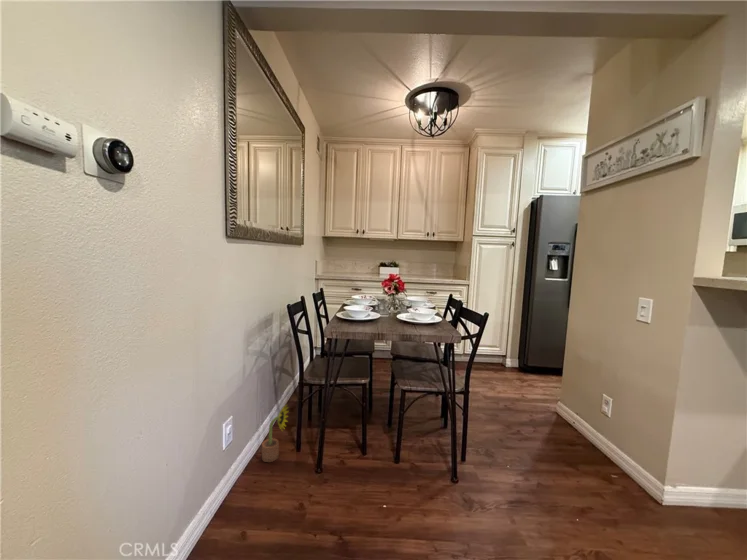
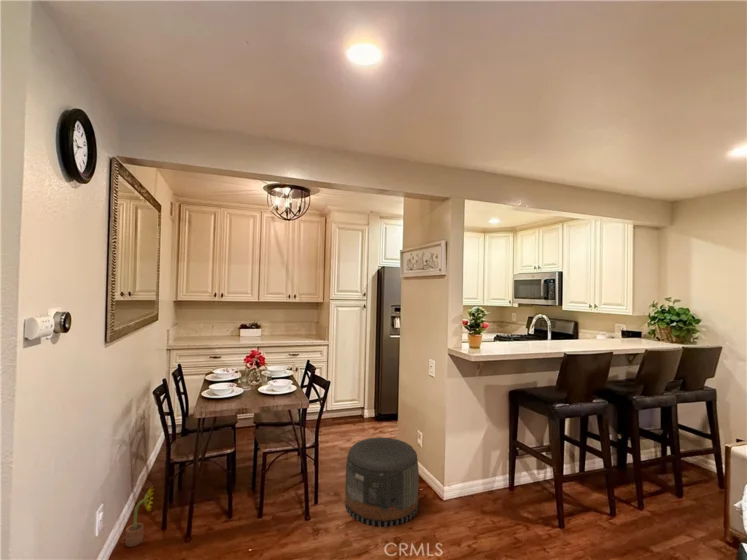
pouf: none [501,393,619,523] -> present [345,437,419,527]

